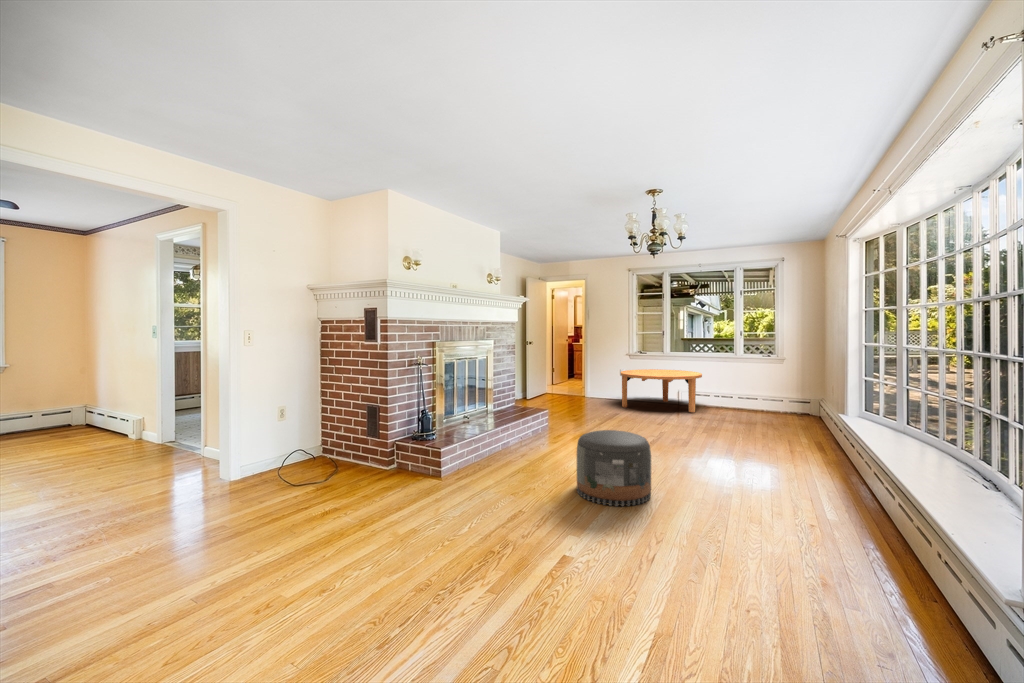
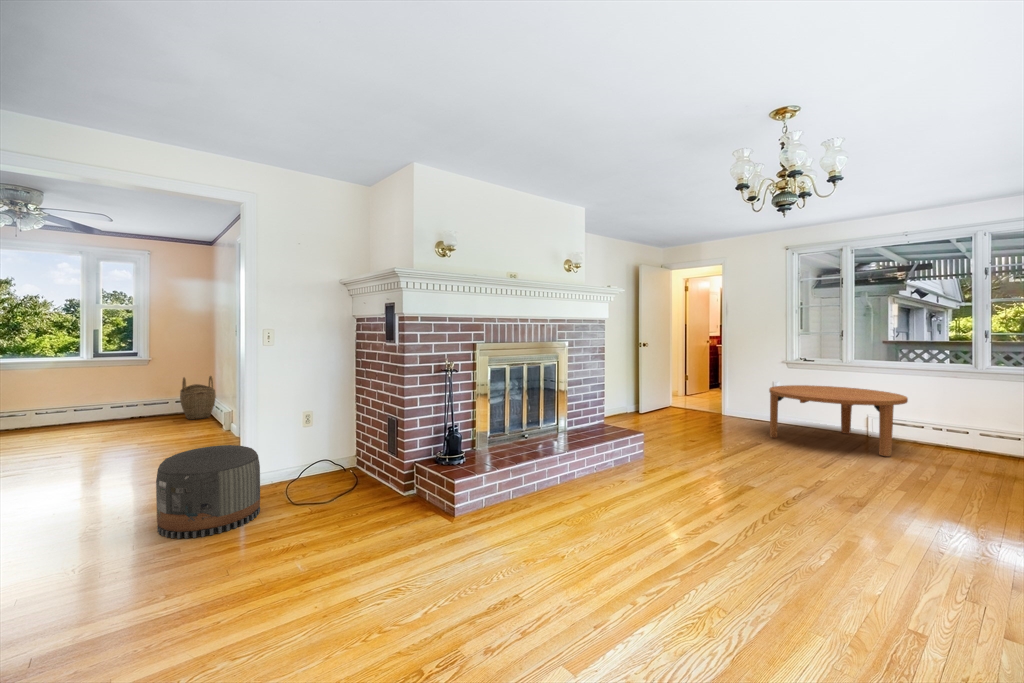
woven basket: none [42,386,92,436] -> present [180,376,216,420]
pouf: present [577,430,651,506] -> present [156,445,260,539]

